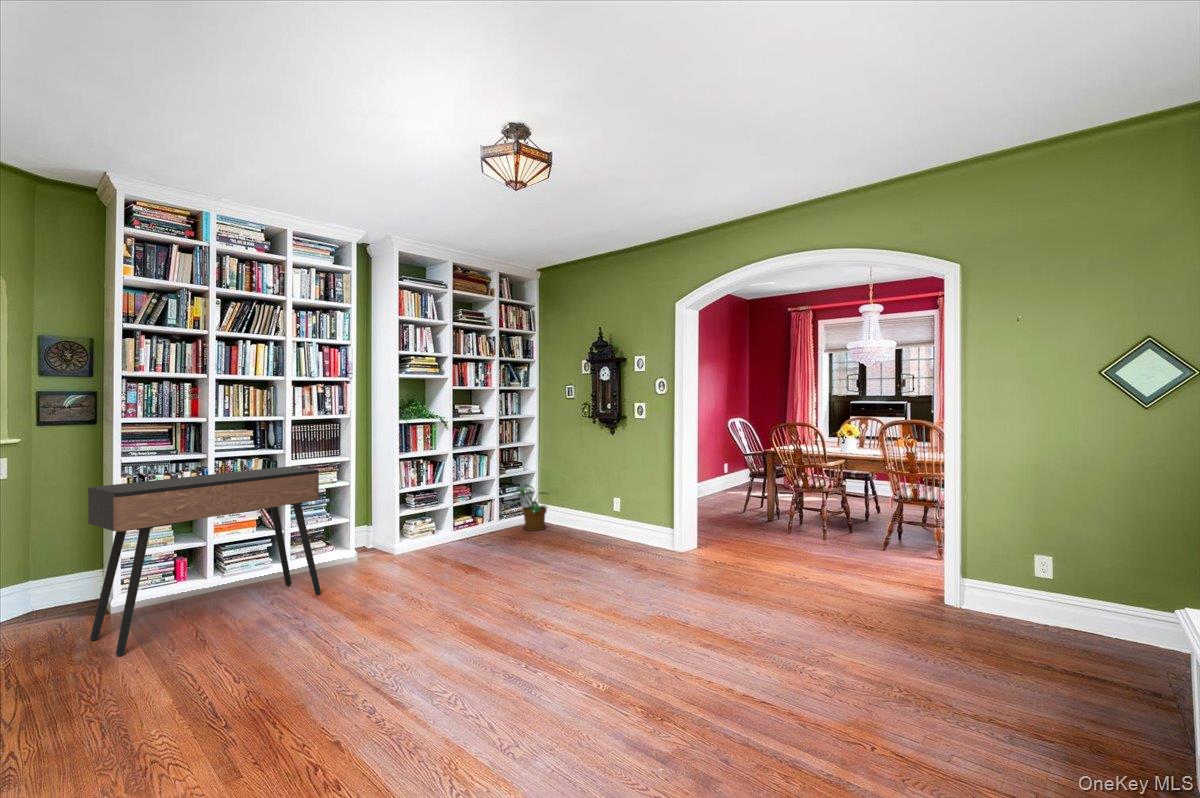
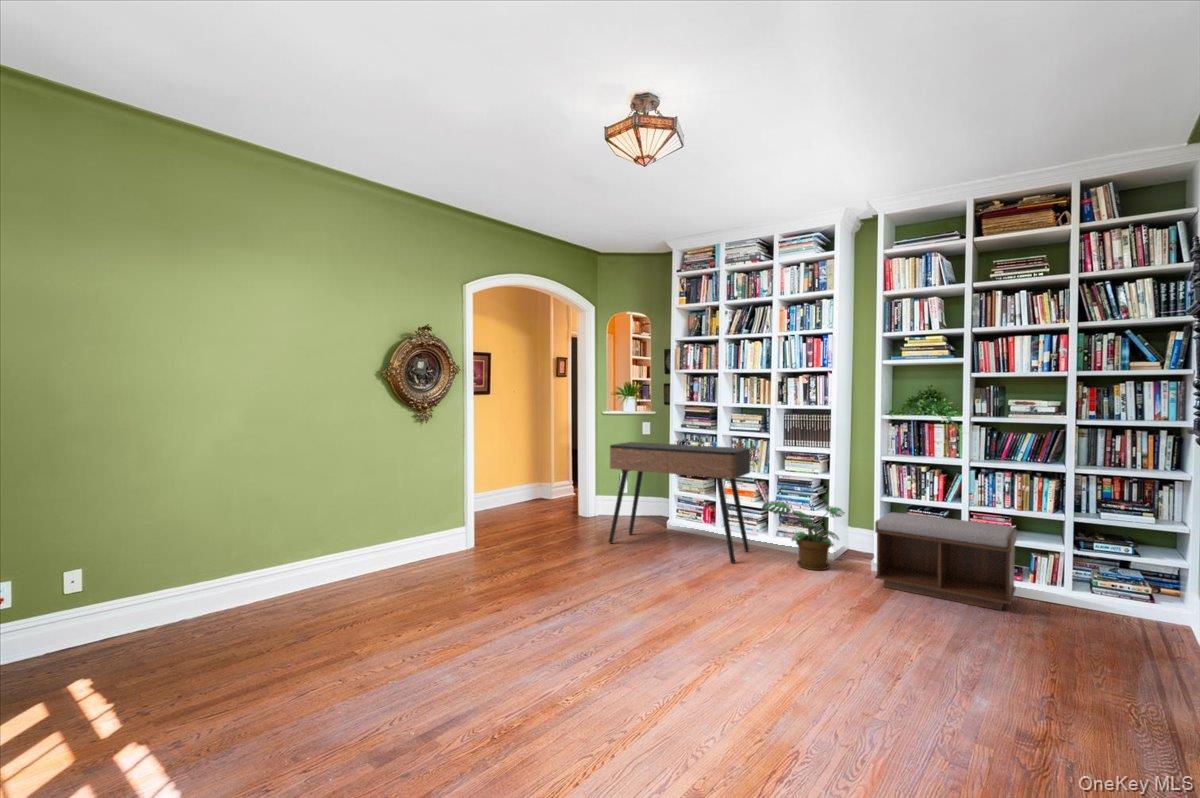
potted plant: present [510,484,548,531] -> present [762,501,844,570]
bench: none [410,490,504,558] -> present [875,513,1016,610]

